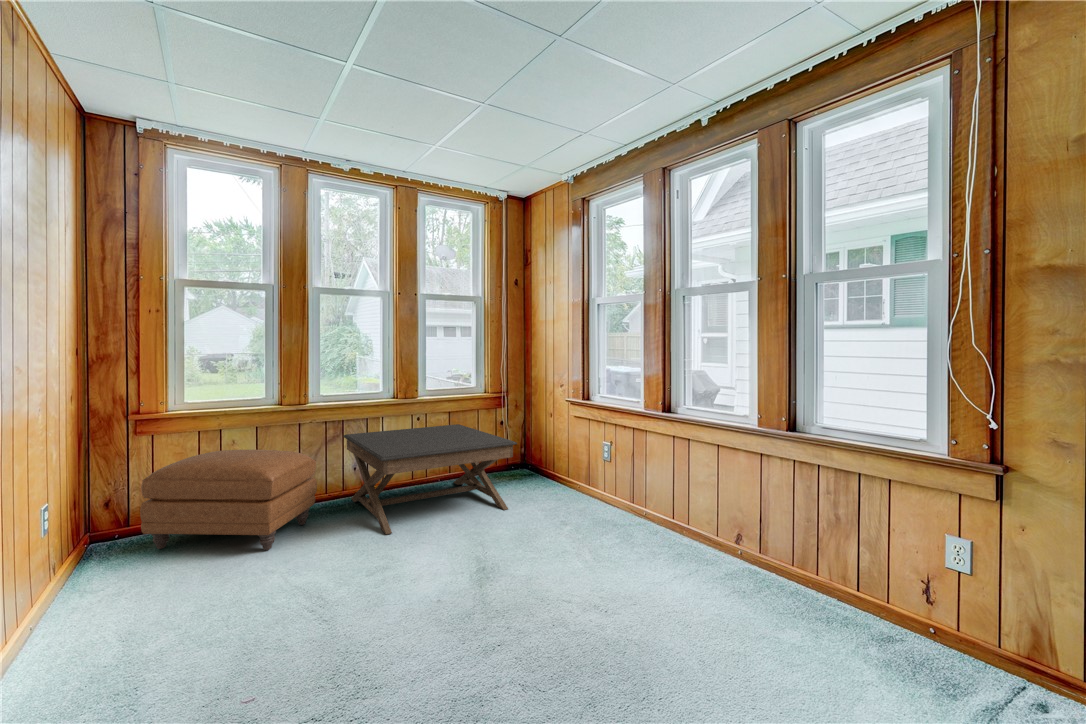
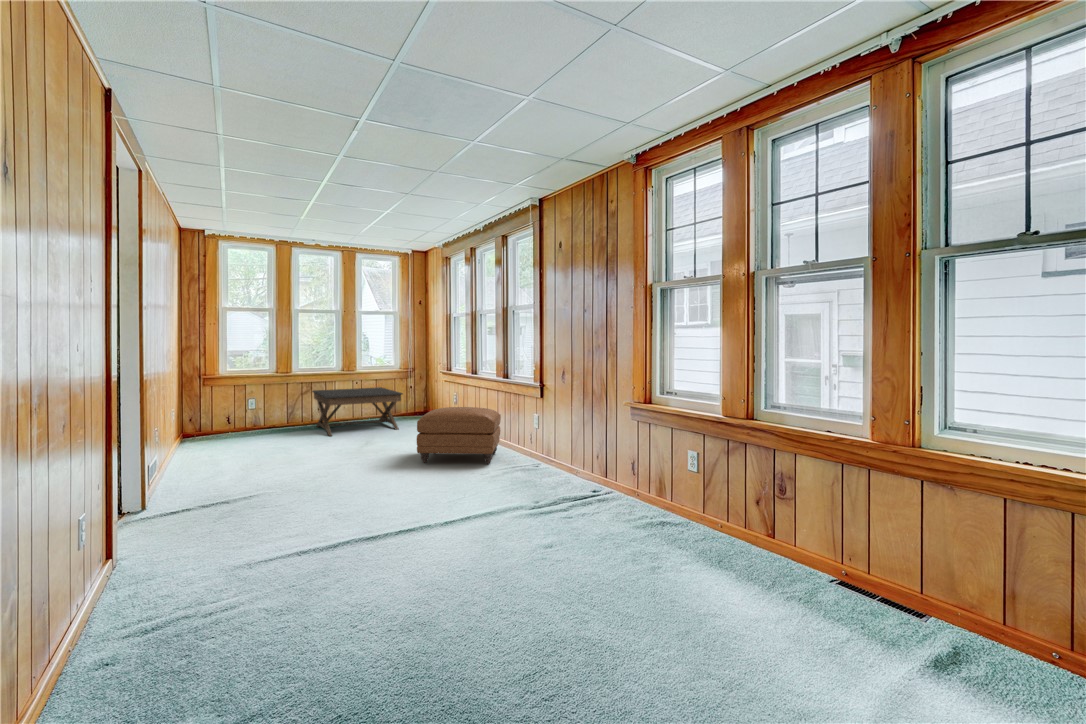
ottoman: present [140,450,317,550] -> present [417,407,501,464]

